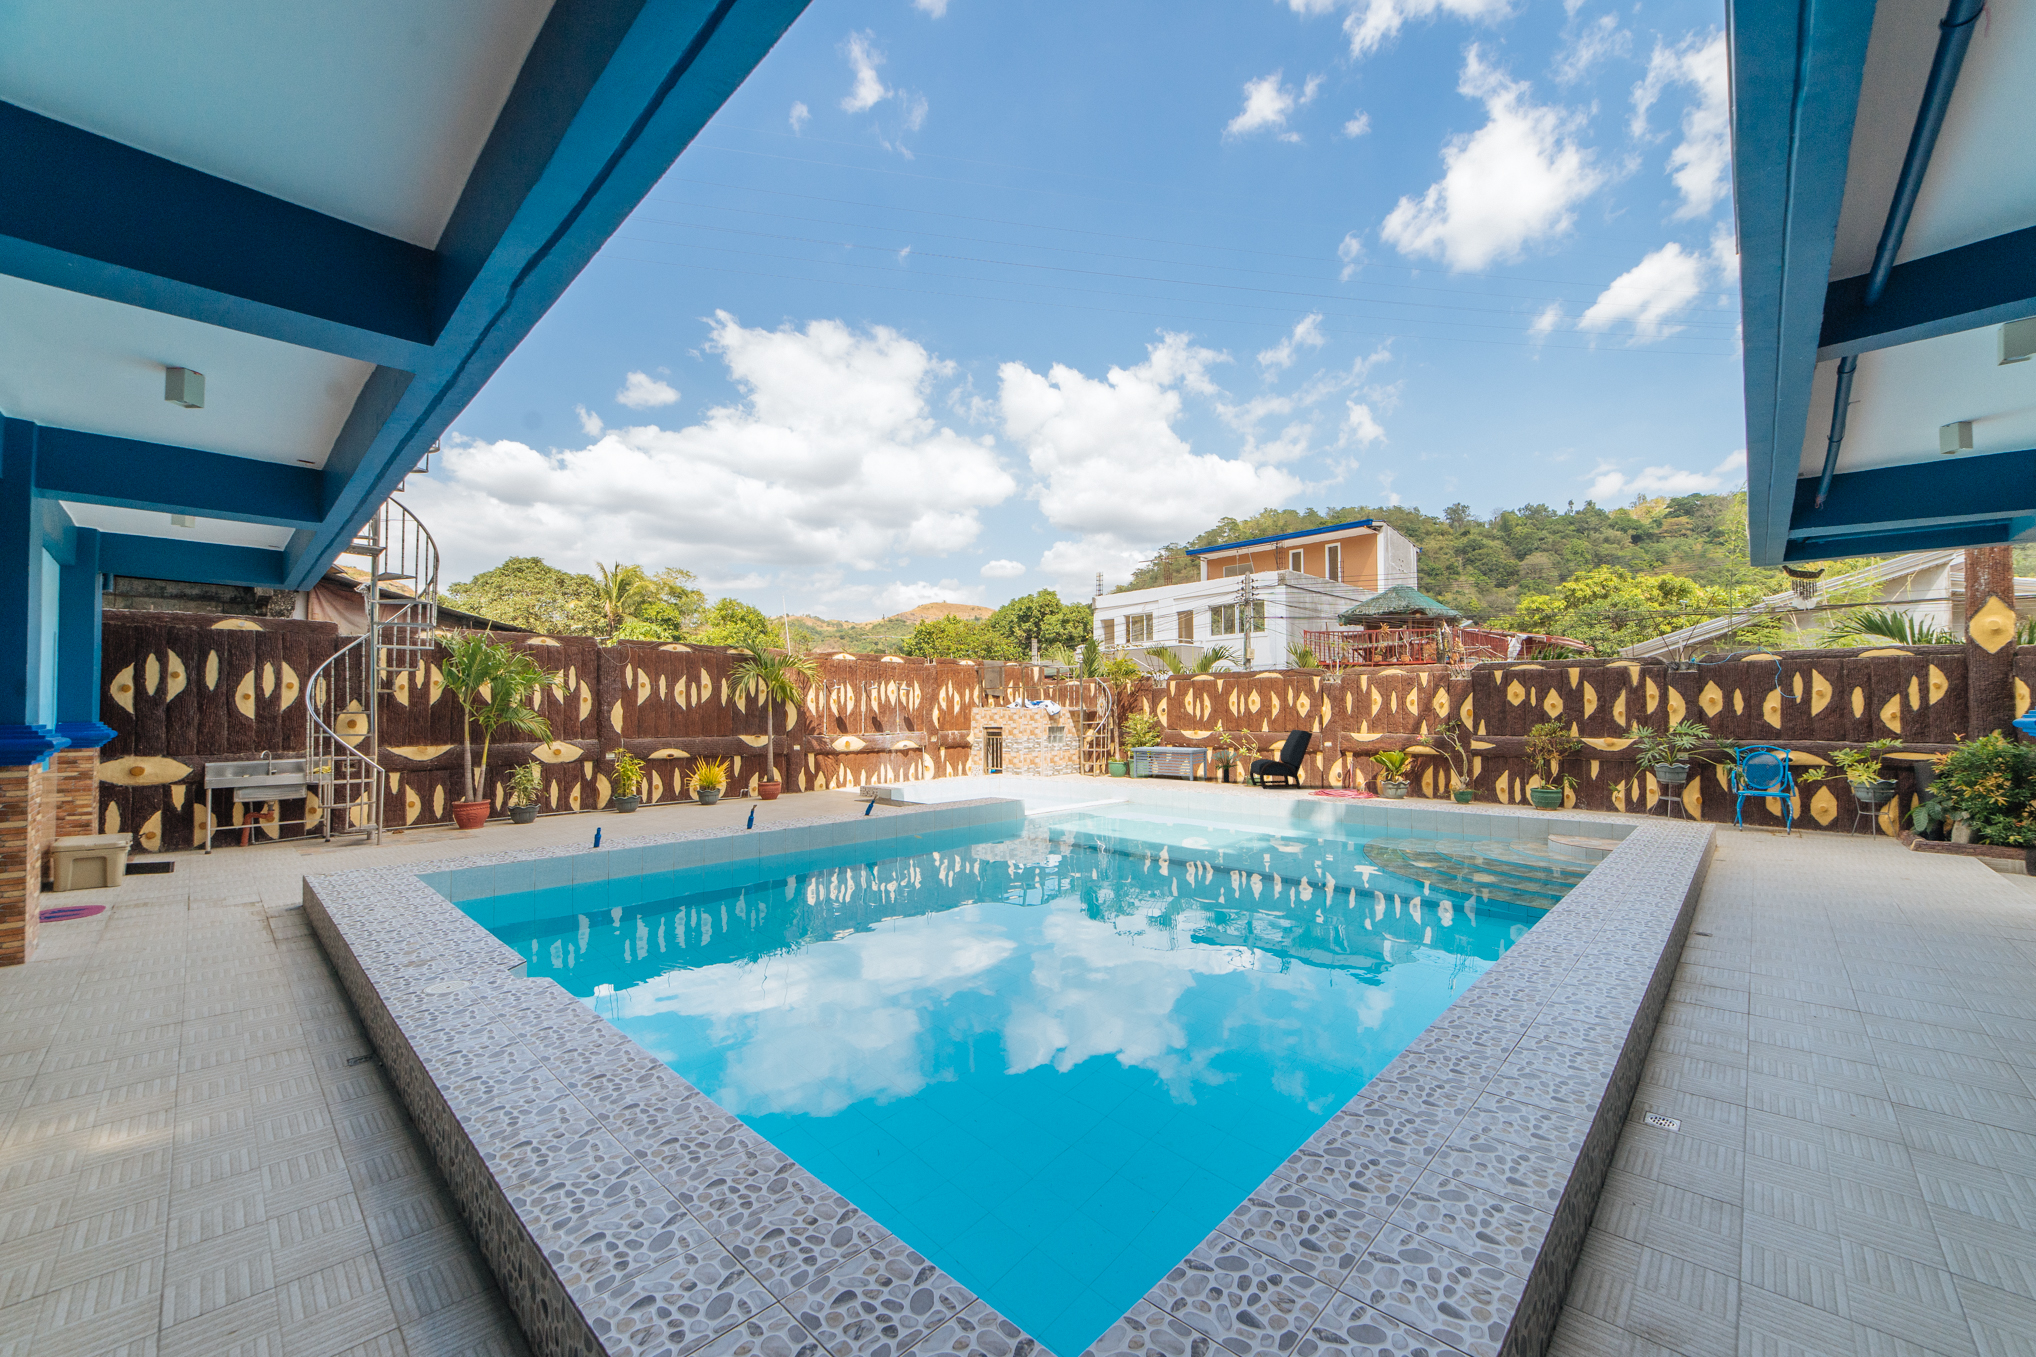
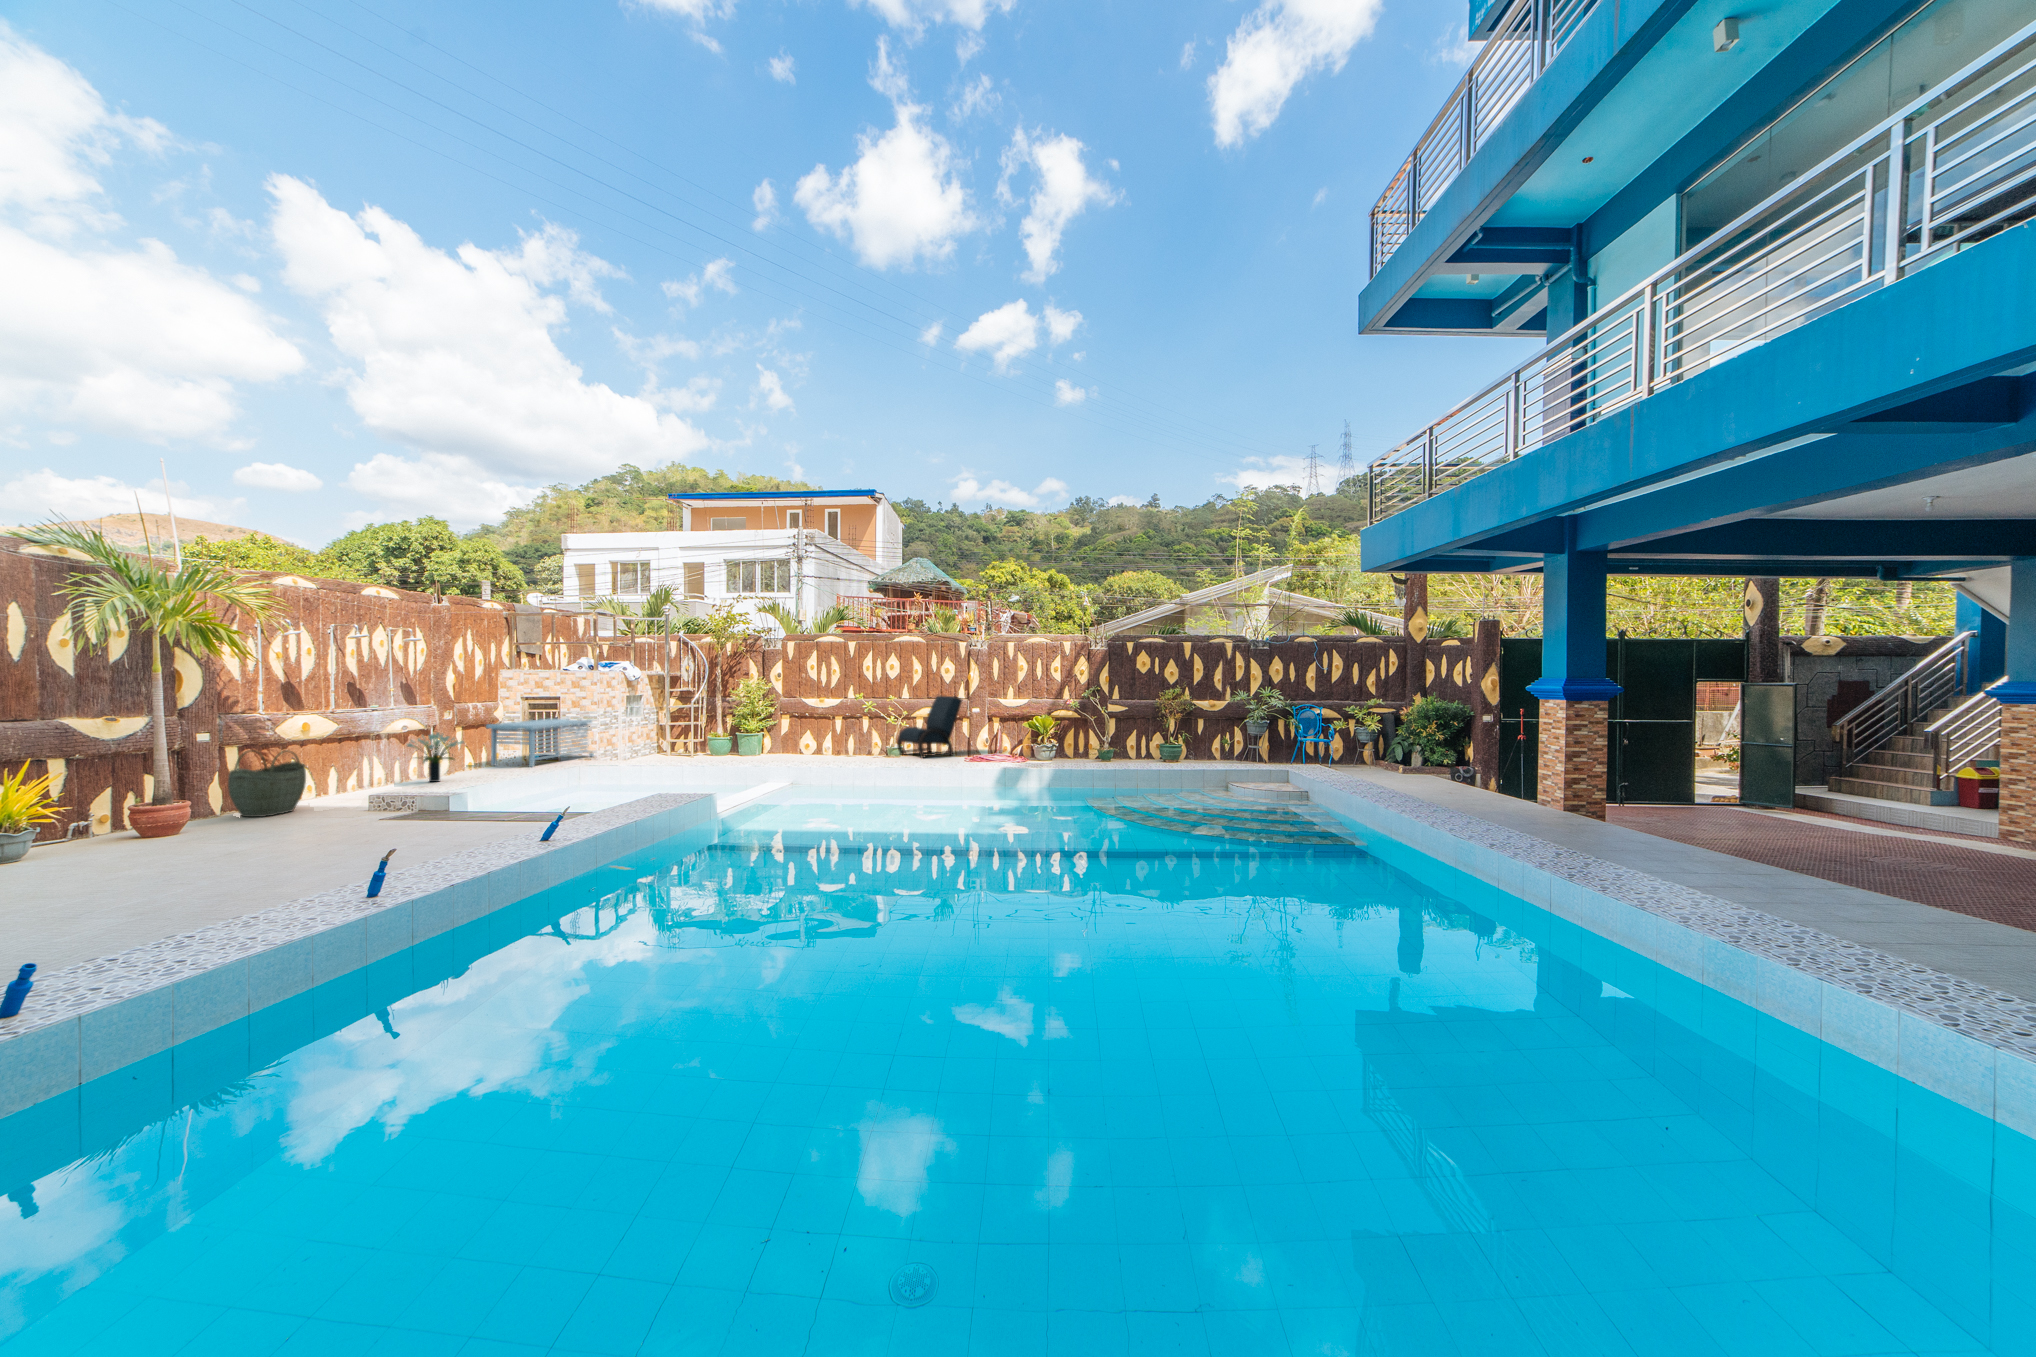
storage bench: present [1131,746,1208,781] -> present [486,718,594,767]
potted plant: present [1211,750,1242,782] -> present [407,733,463,782]
woven basket: none [810,754,842,790] -> present [228,750,306,817]

